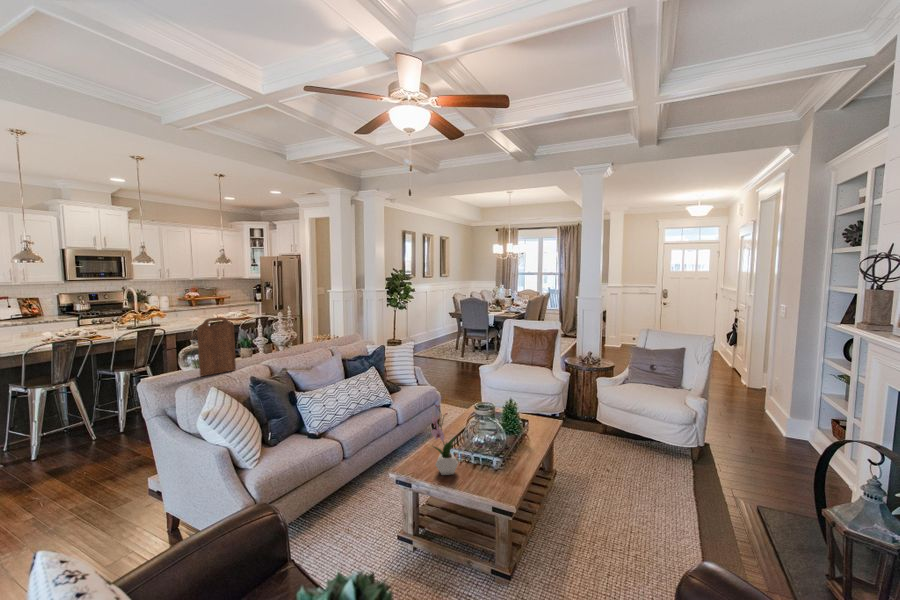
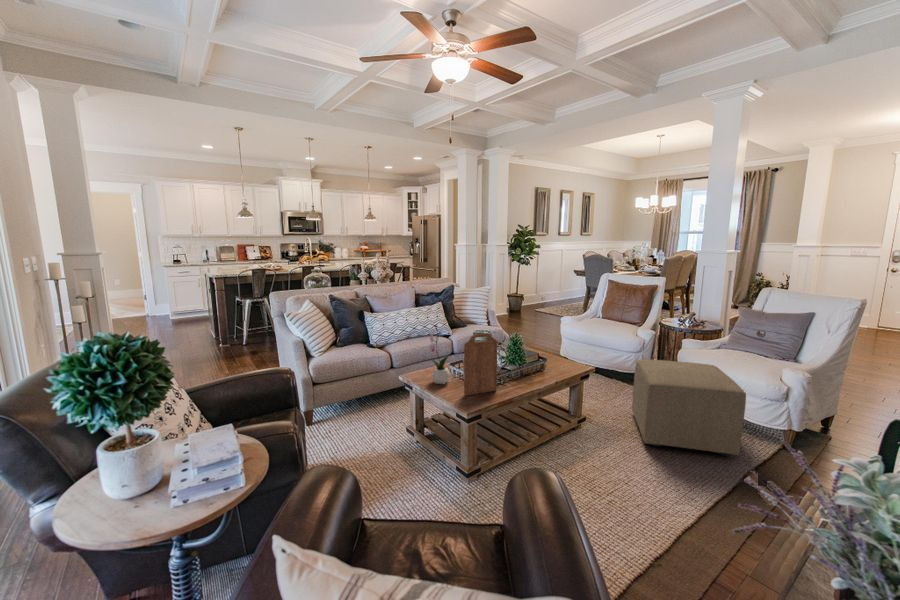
cutting board: present [197,317,236,376] -> present [464,333,498,396]
ottoman: none [584,401,691,488] -> present [632,359,746,456]

